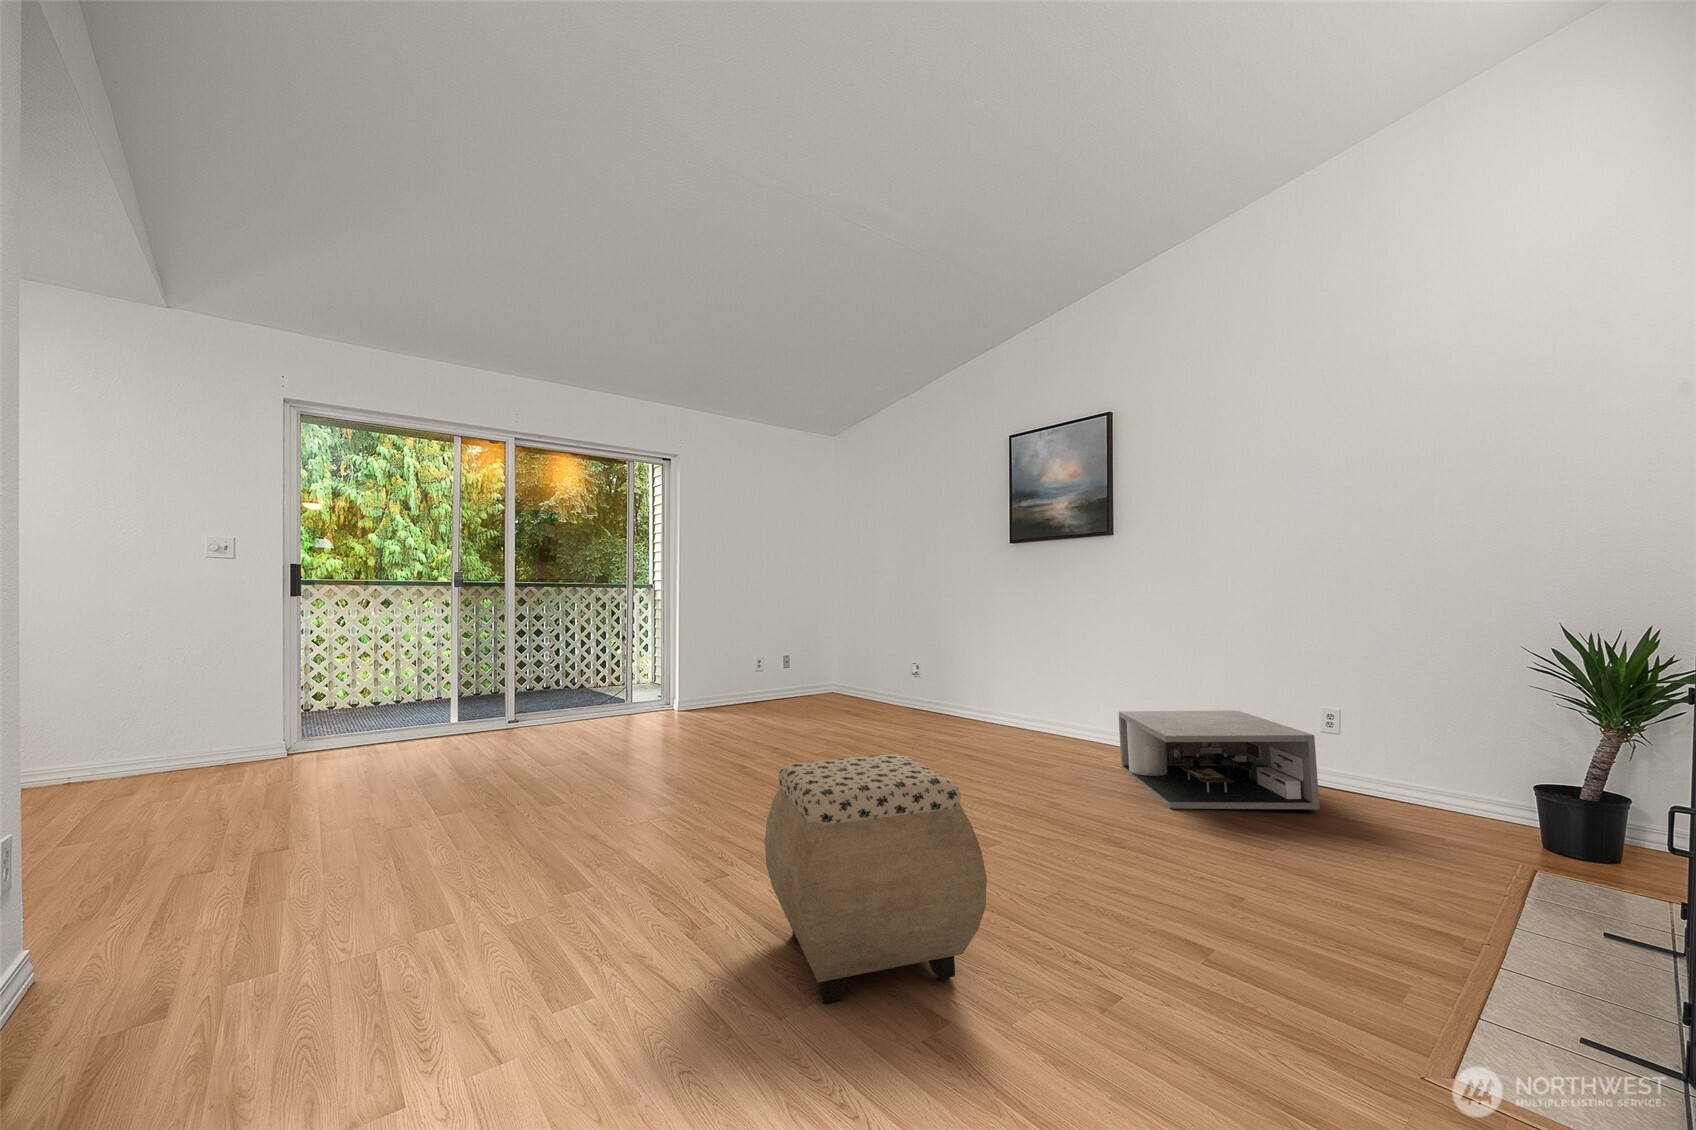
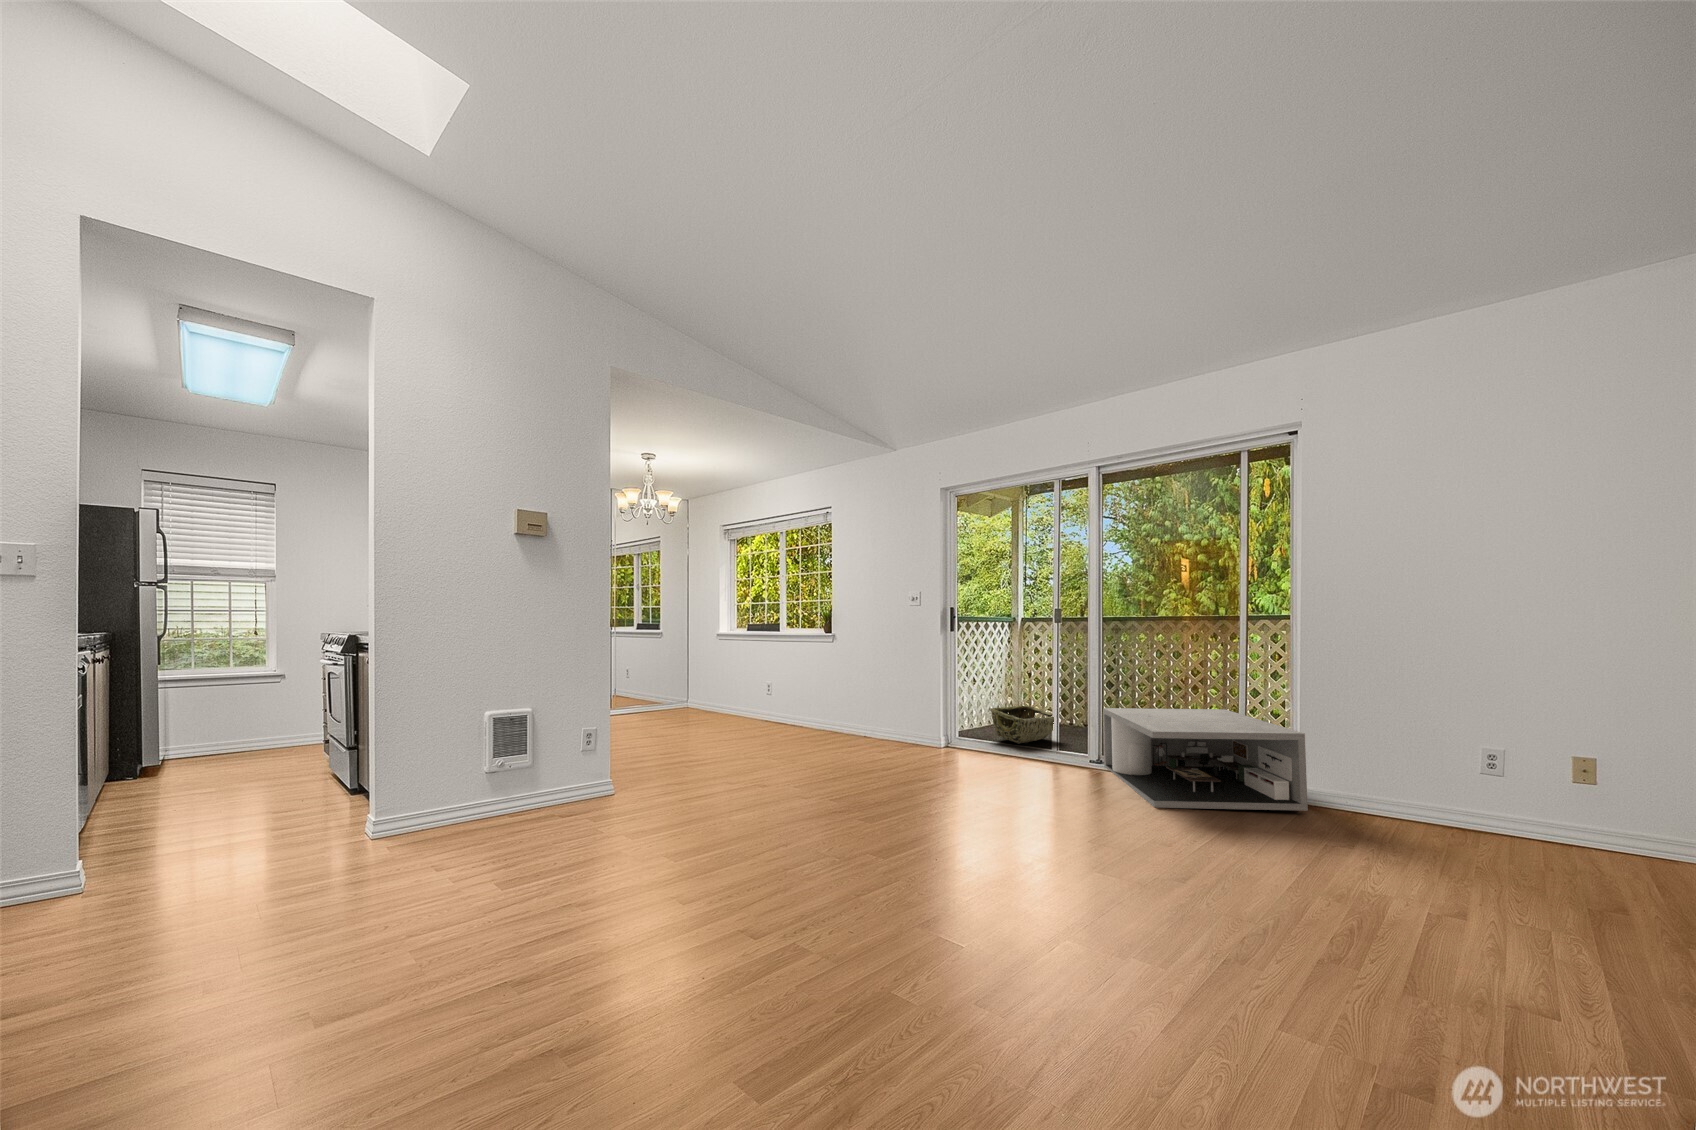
woven basket: none [1011,709,1077,746] -> present [990,706,1054,744]
ottoman: present [765,754,987,1003] -> none [728,737,968,999]

